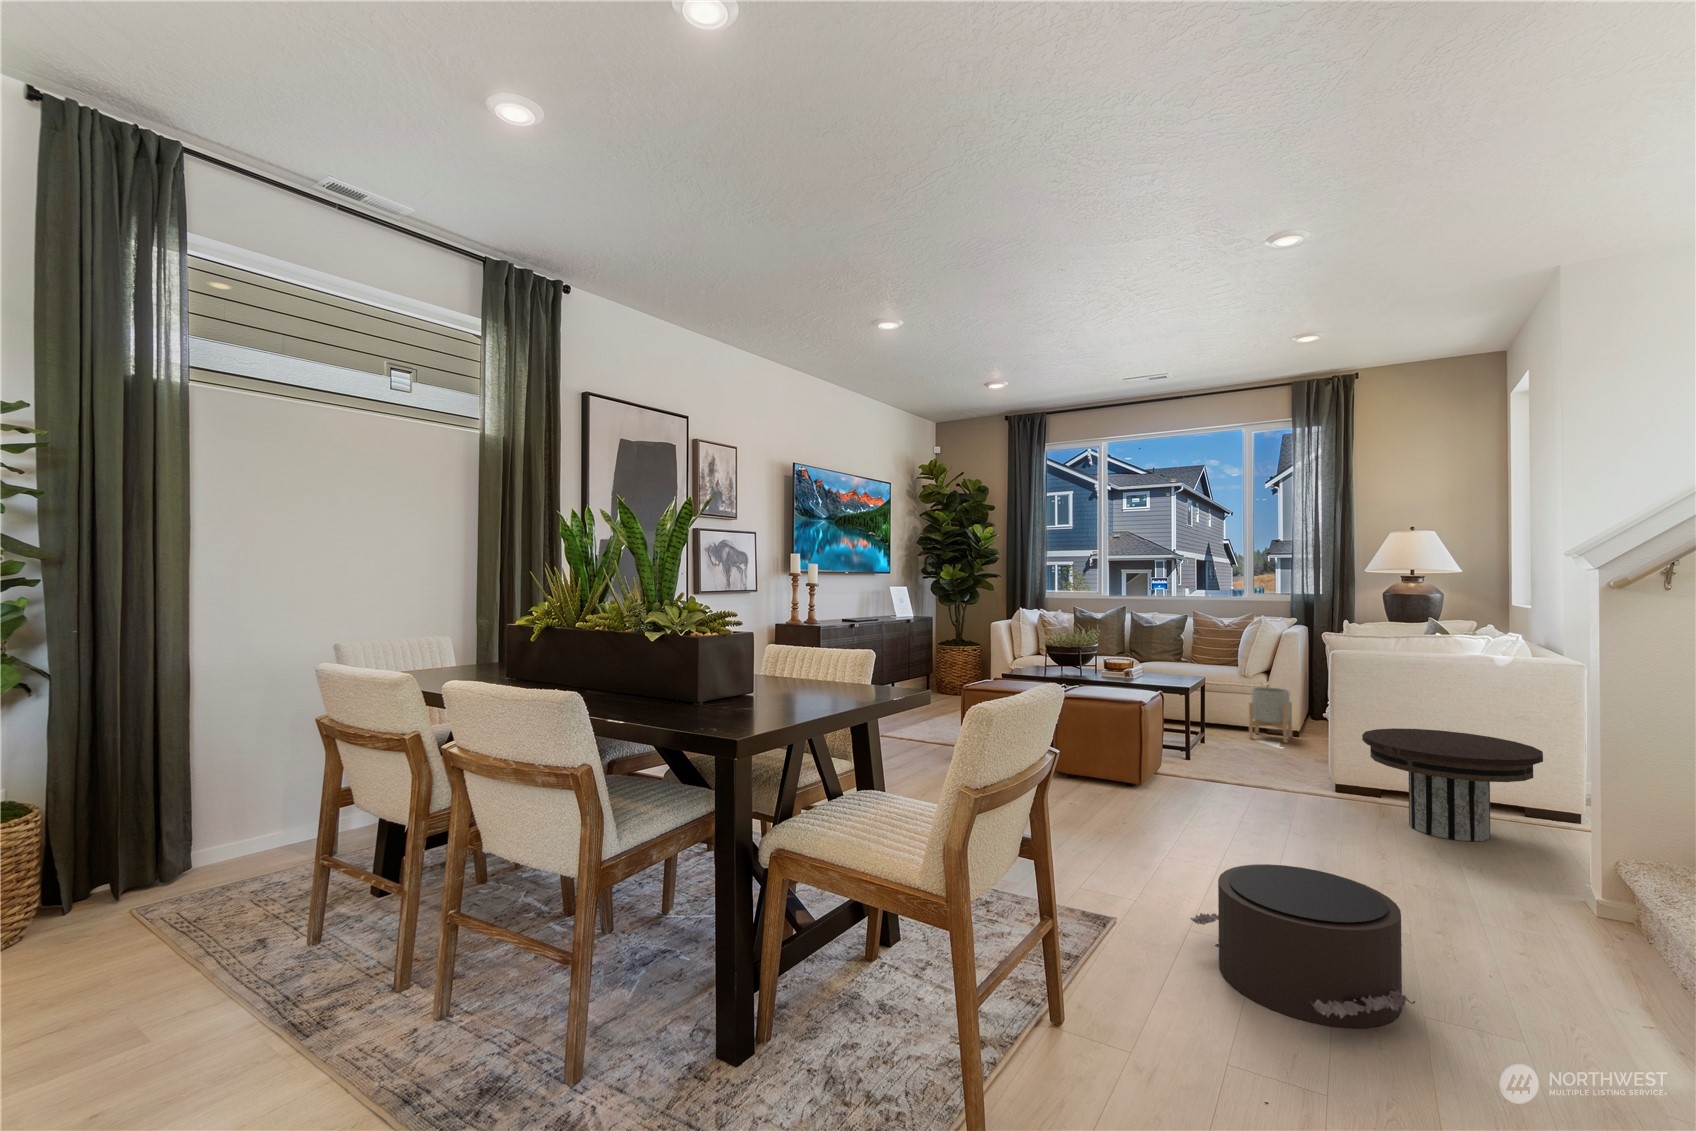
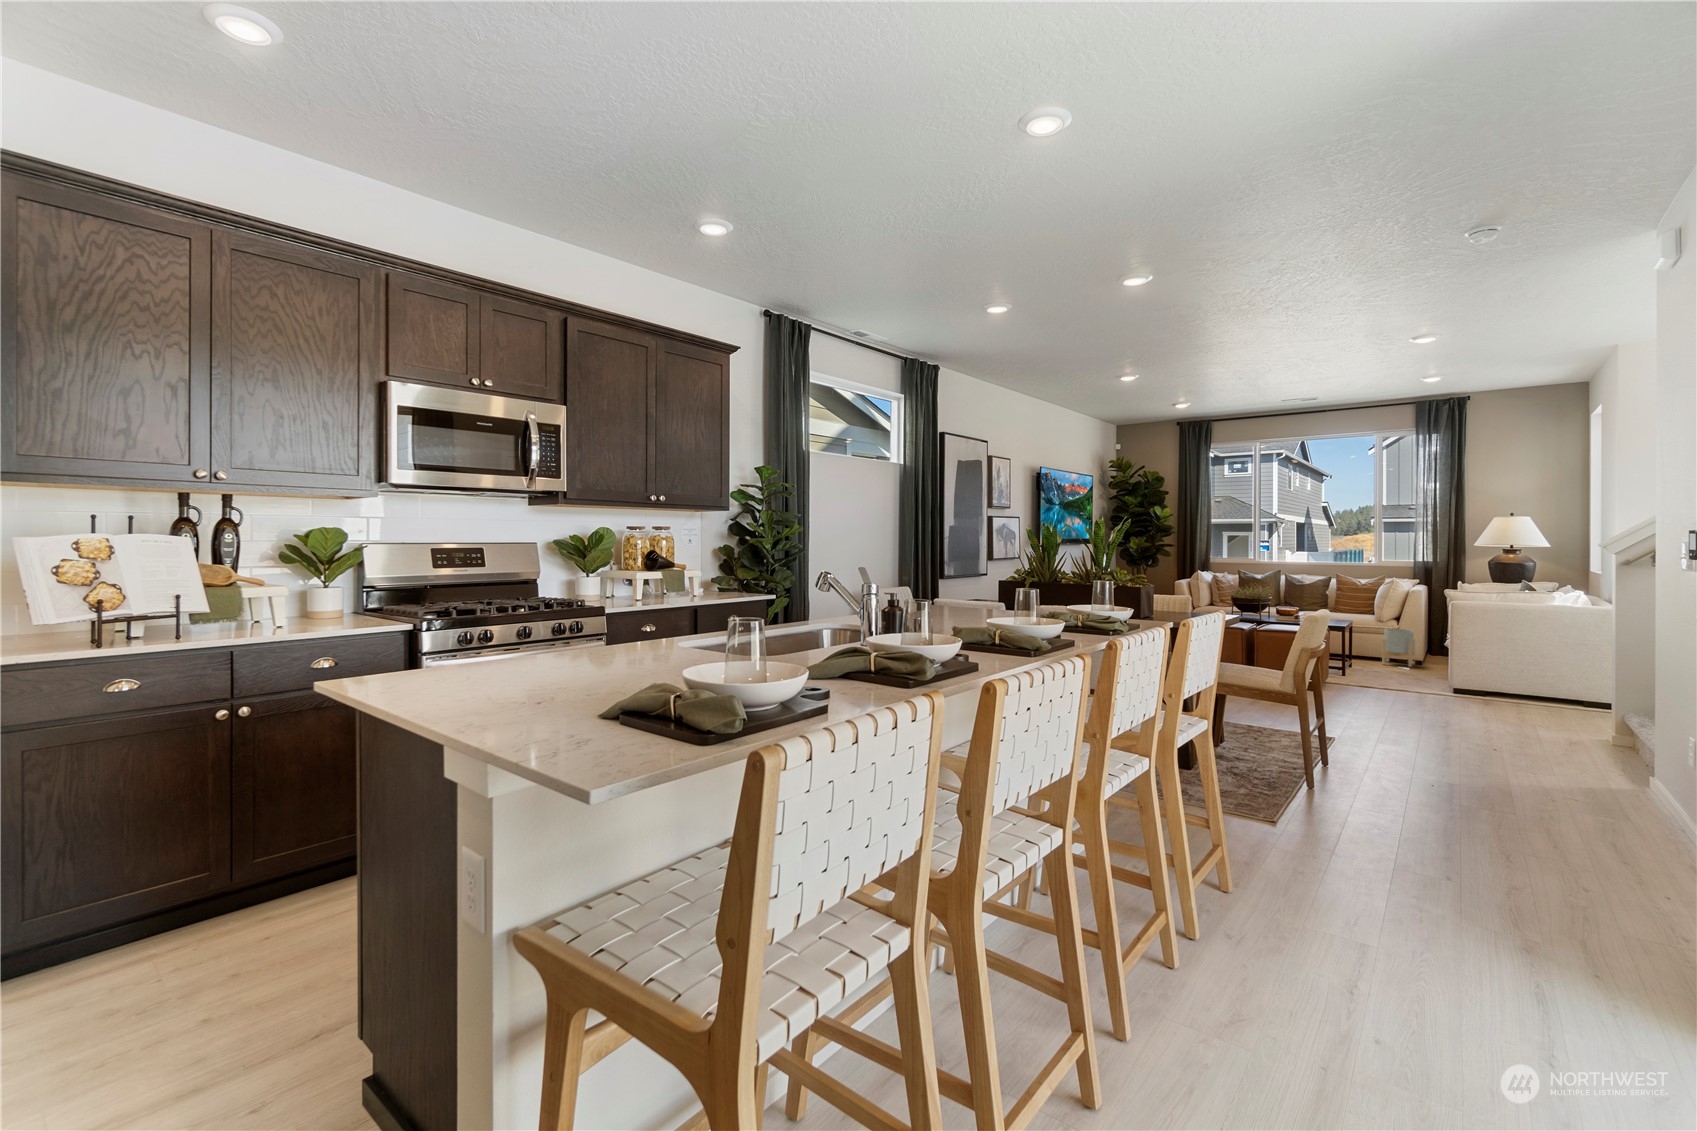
side table: present [1362,728,1543,841] -> none [1466,645,1580,708]
pouf: present [1191,864,1415,1028] -> none [1368,695,1483,753]

